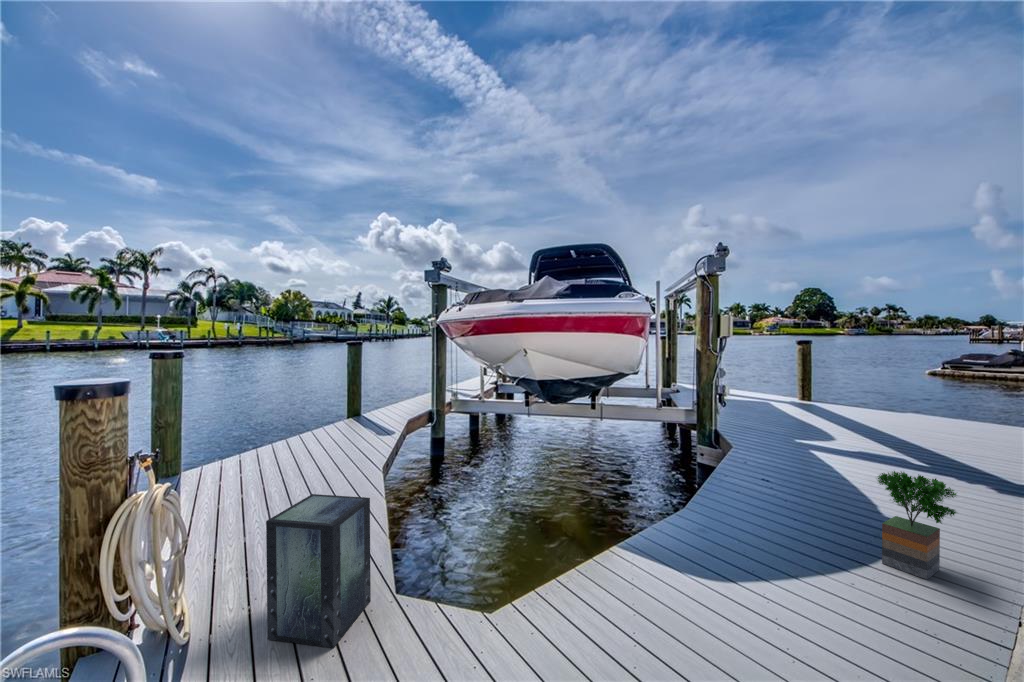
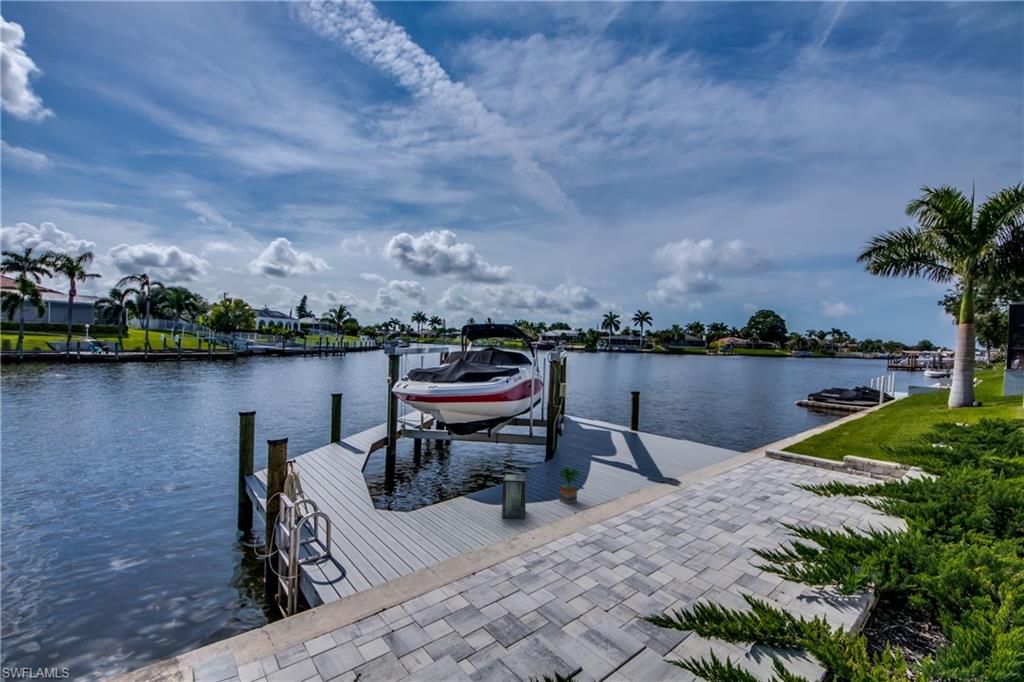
storage box: present [266,494,371,648] -> present [502,474,526,519]

